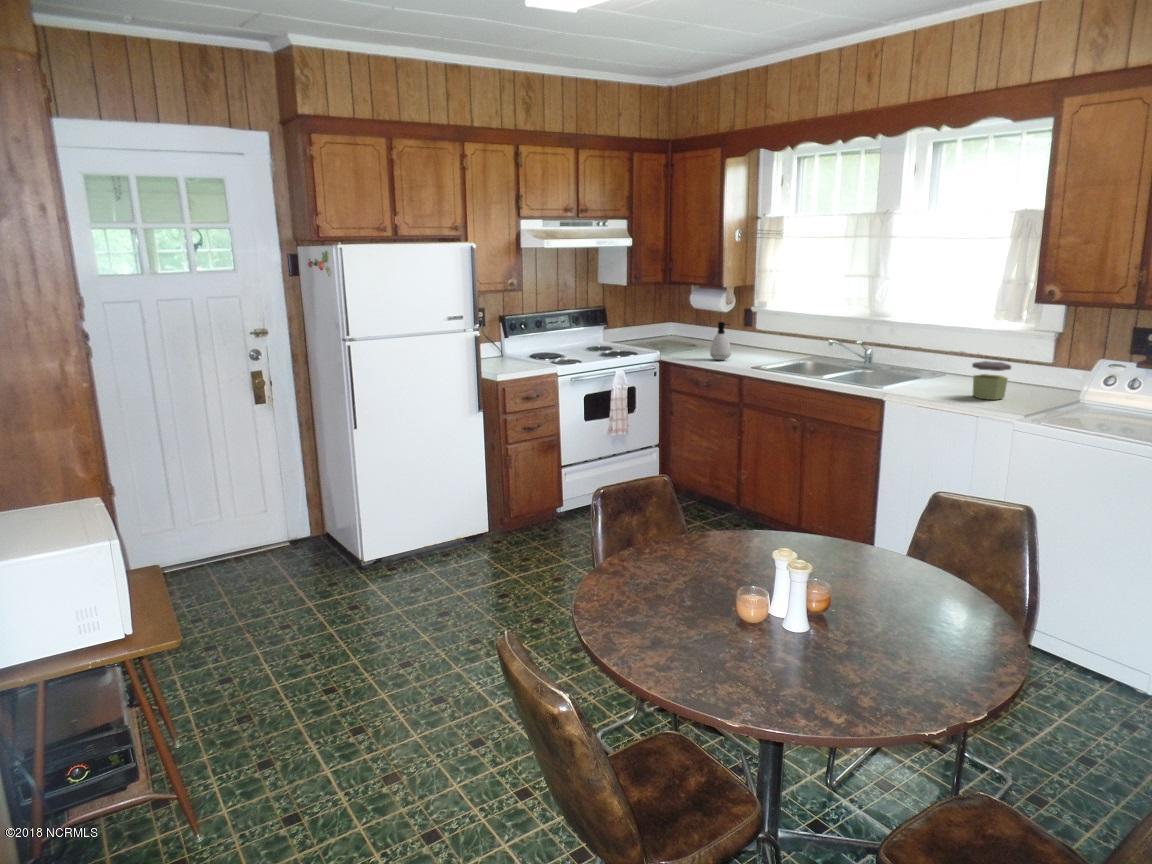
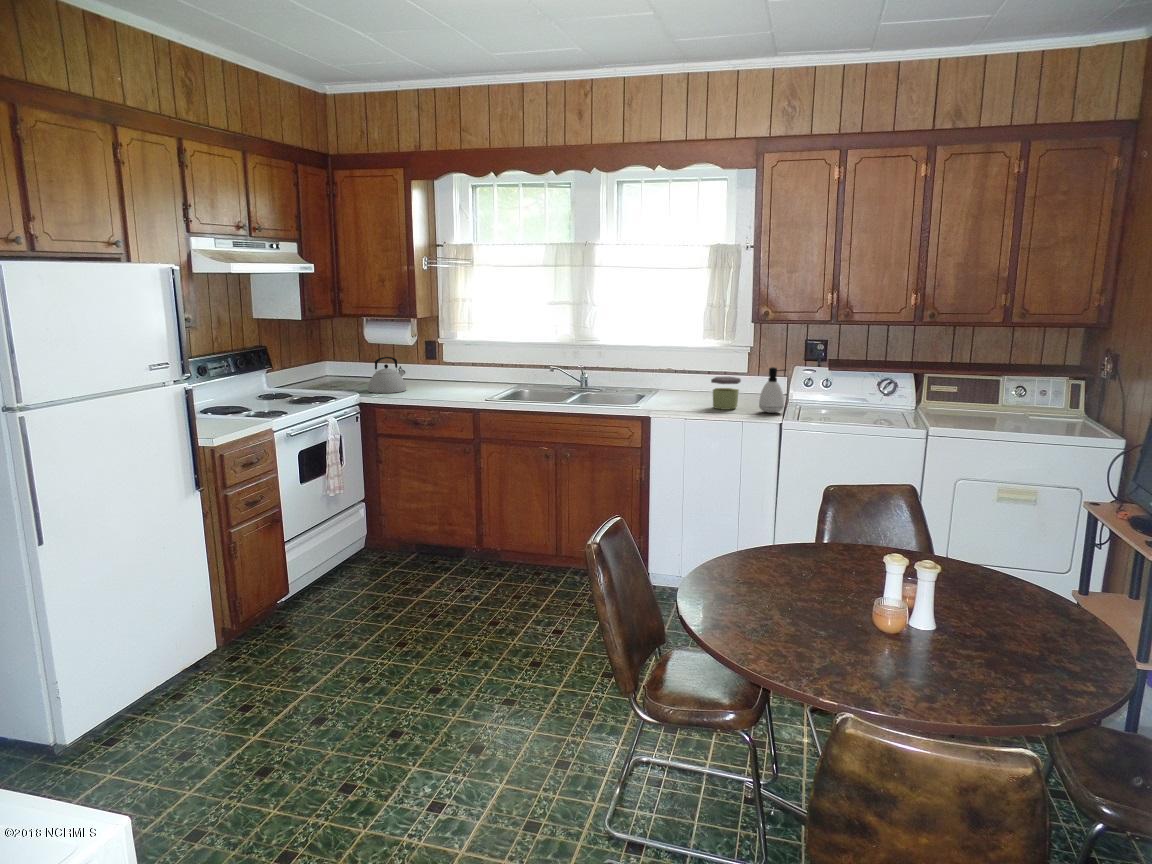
kettle: none [674,321,709,354] -> present [368,357,406,393]
soap dispenser: present [710,322,731,360] -> present [759,367,786,413]

